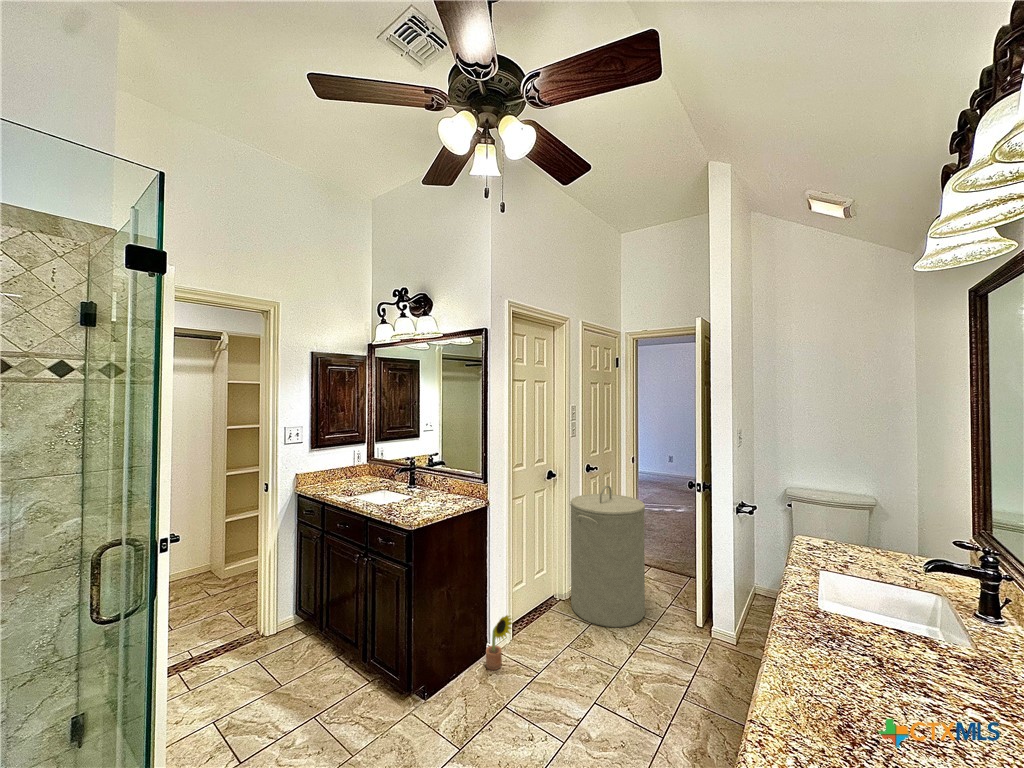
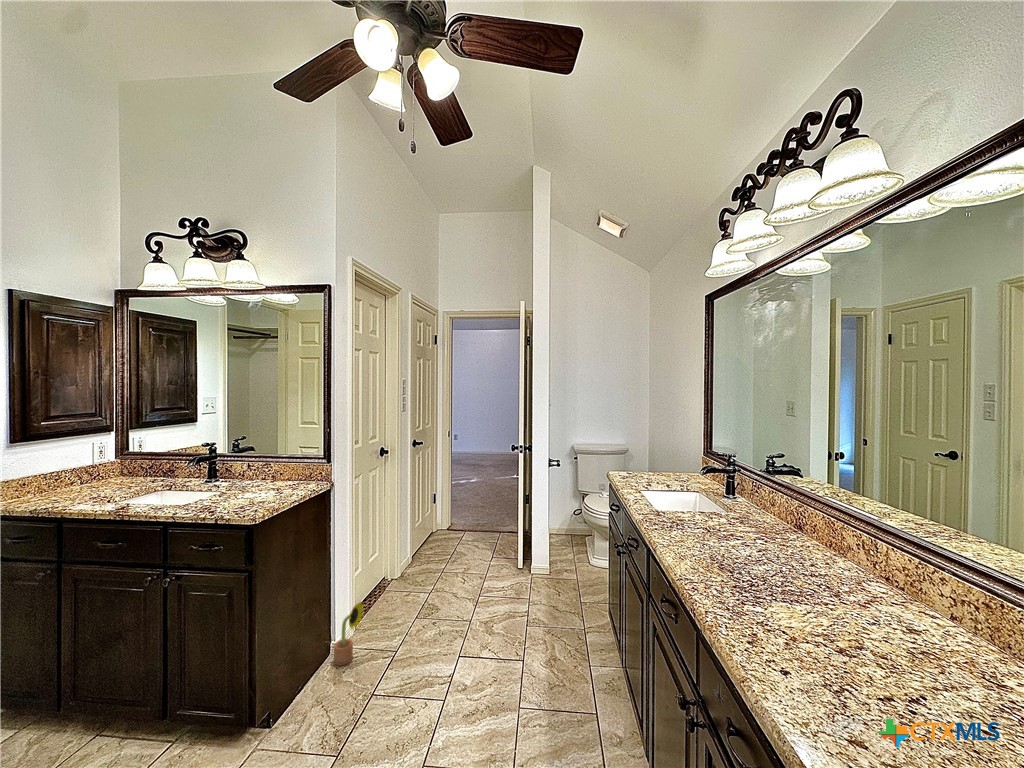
laundry hamper: present [570,485,645,627] -> none [403,456,476,592]

